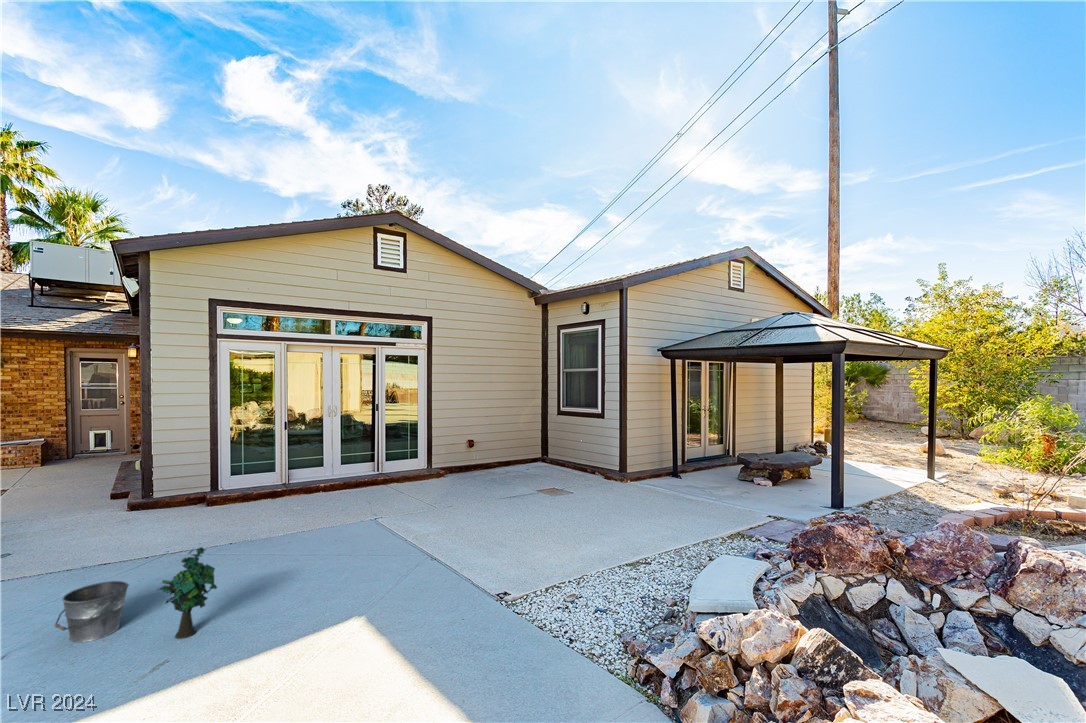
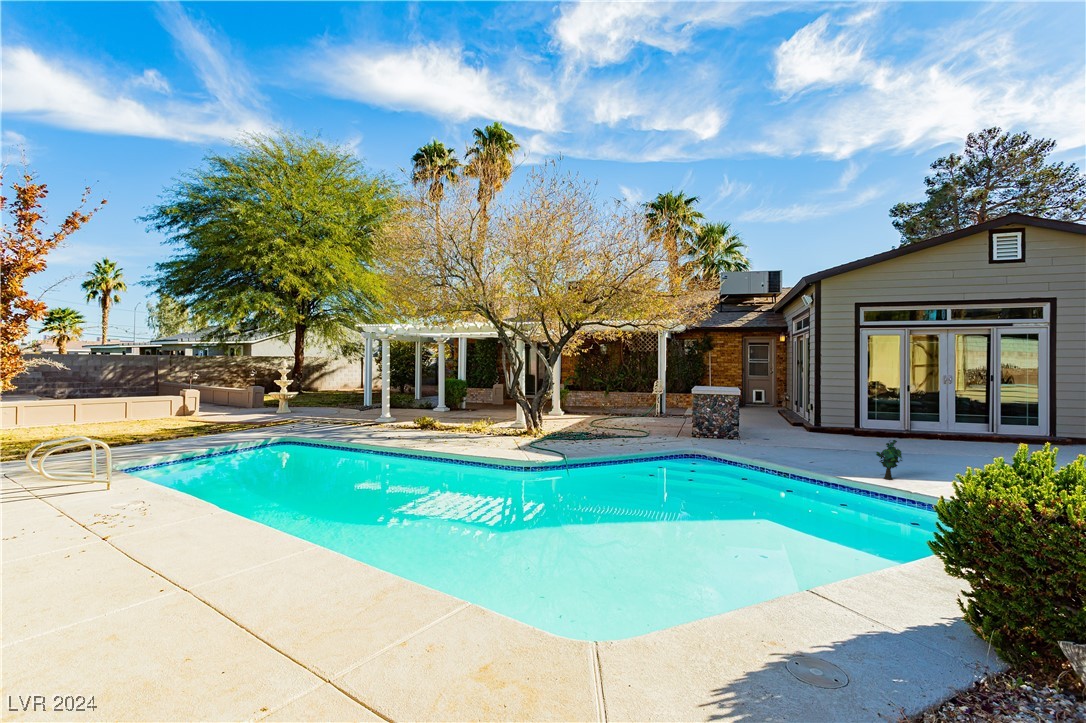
bucket: present [55,581,129,642] -> none [830,450,857,472]

